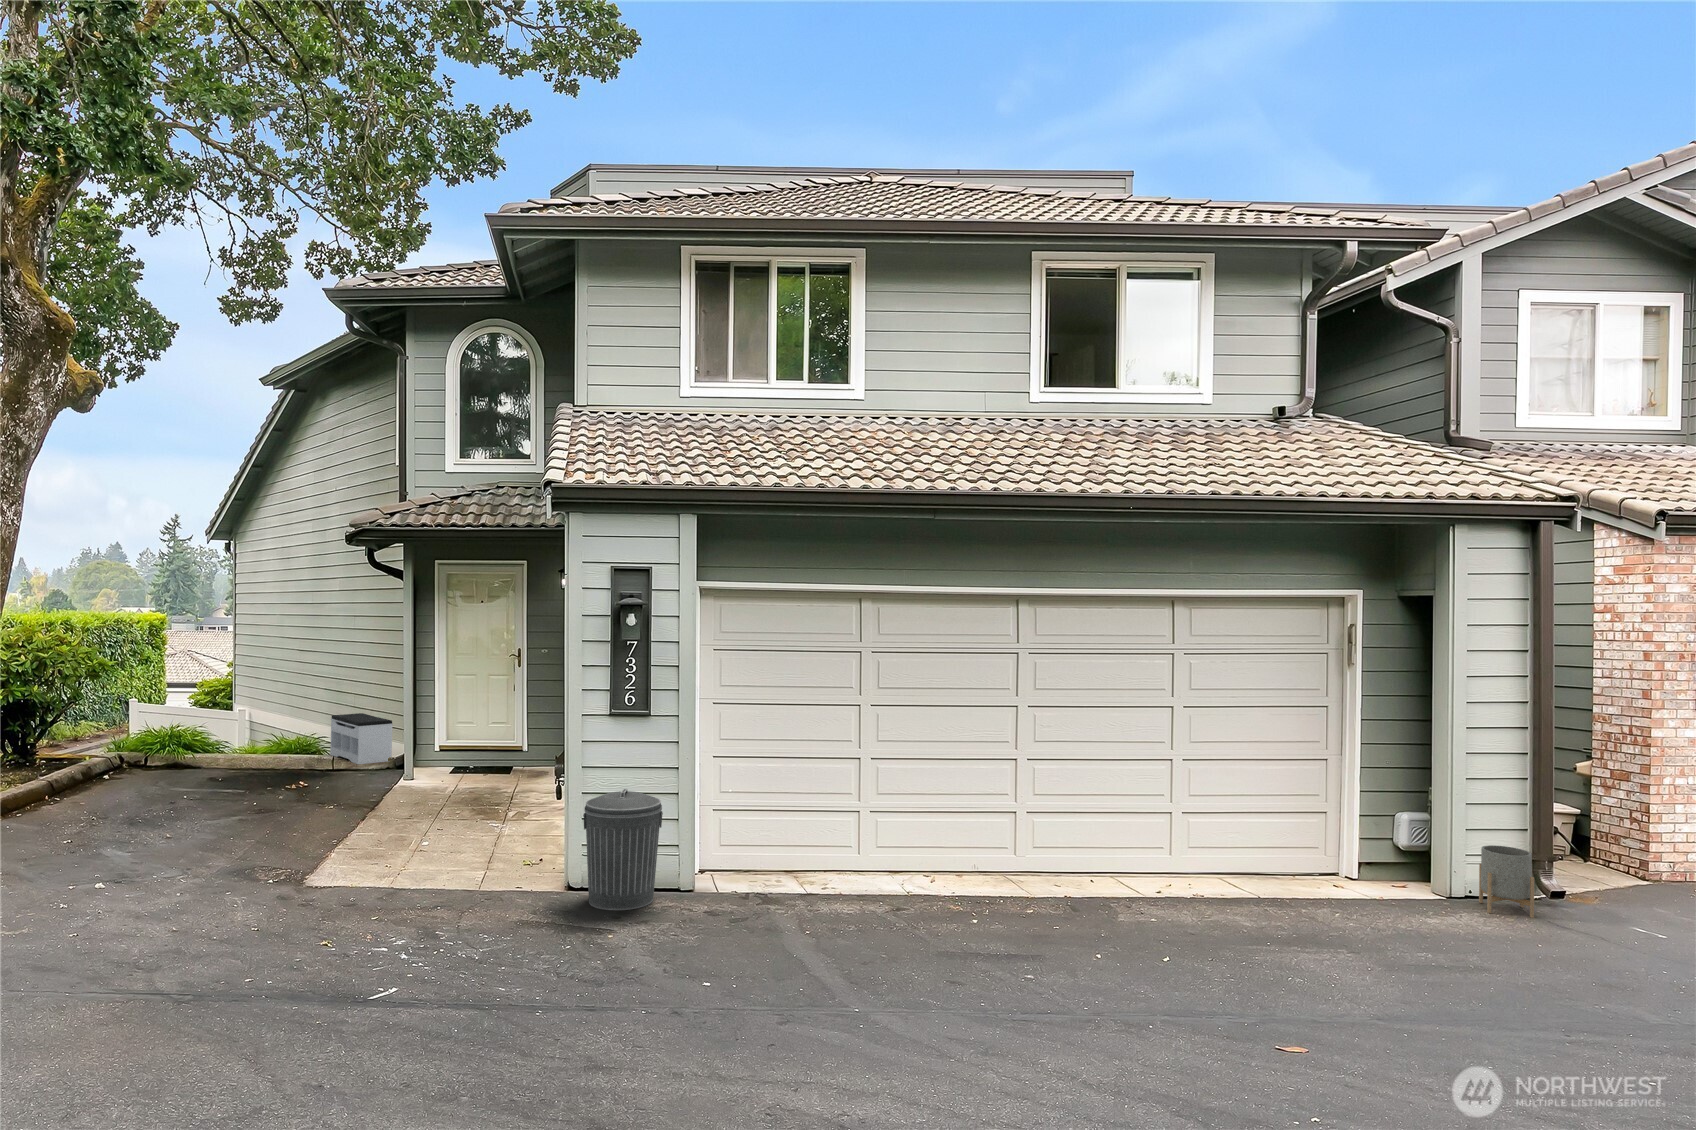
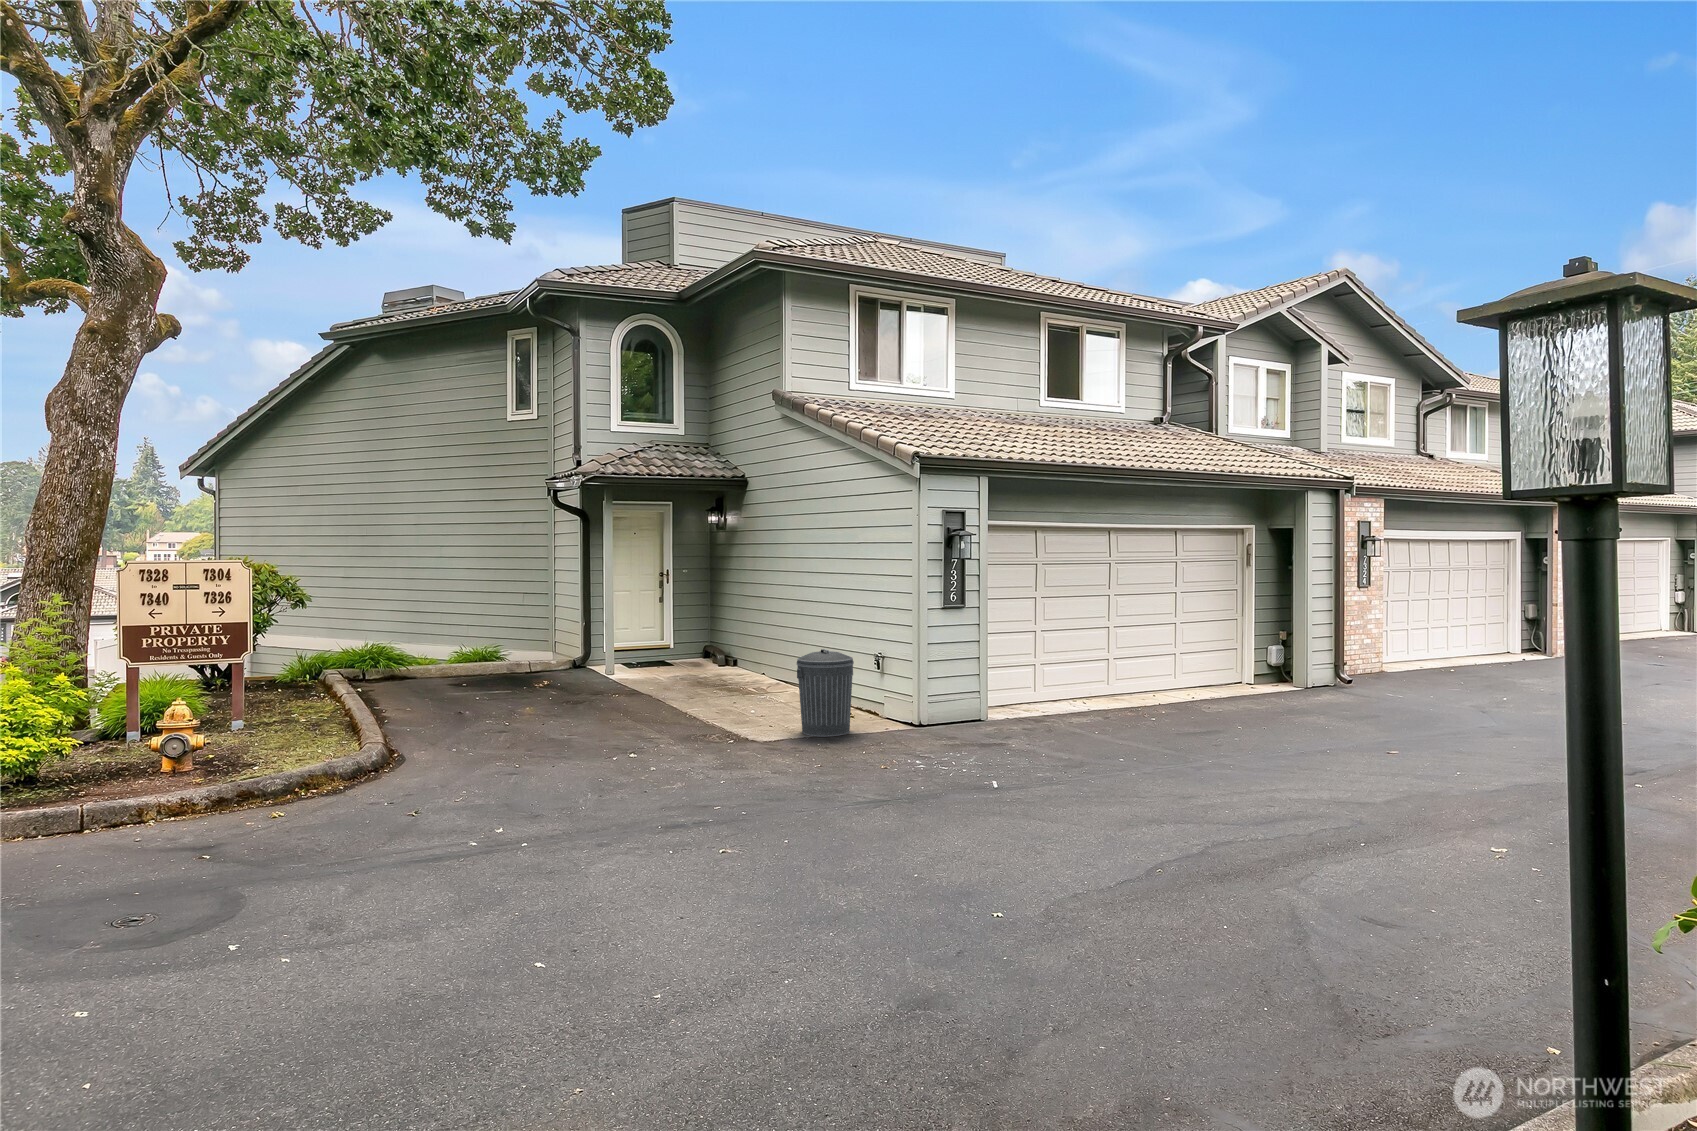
bench: present [330,713,393,764] -> none [364,640,434,683]
planter: present [1479,845,1534,918] -> none [1333,653,1370,694]

